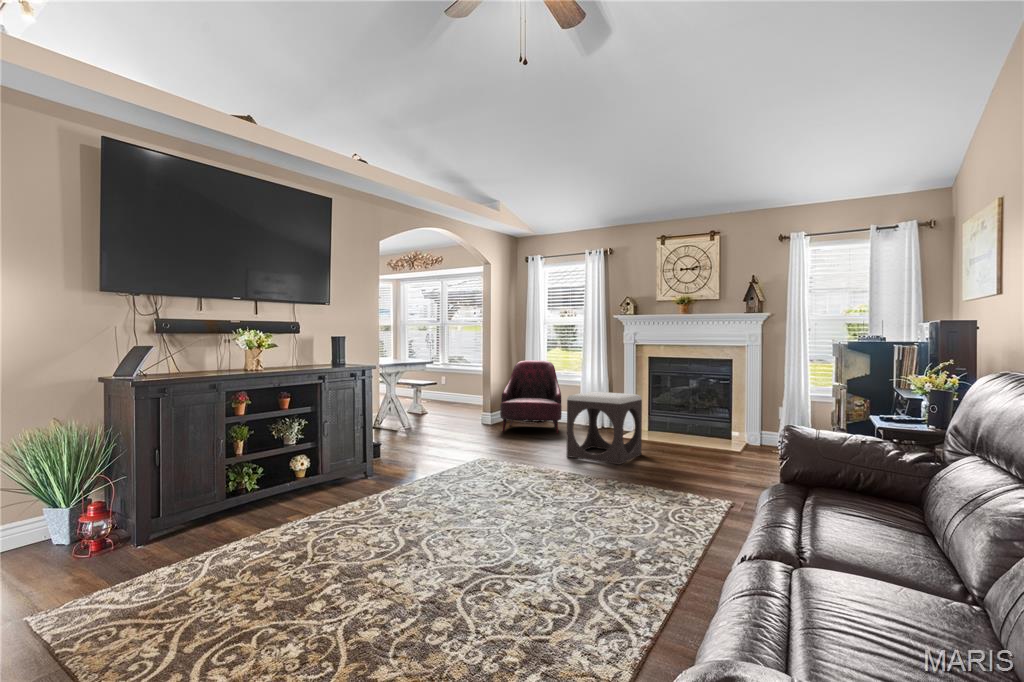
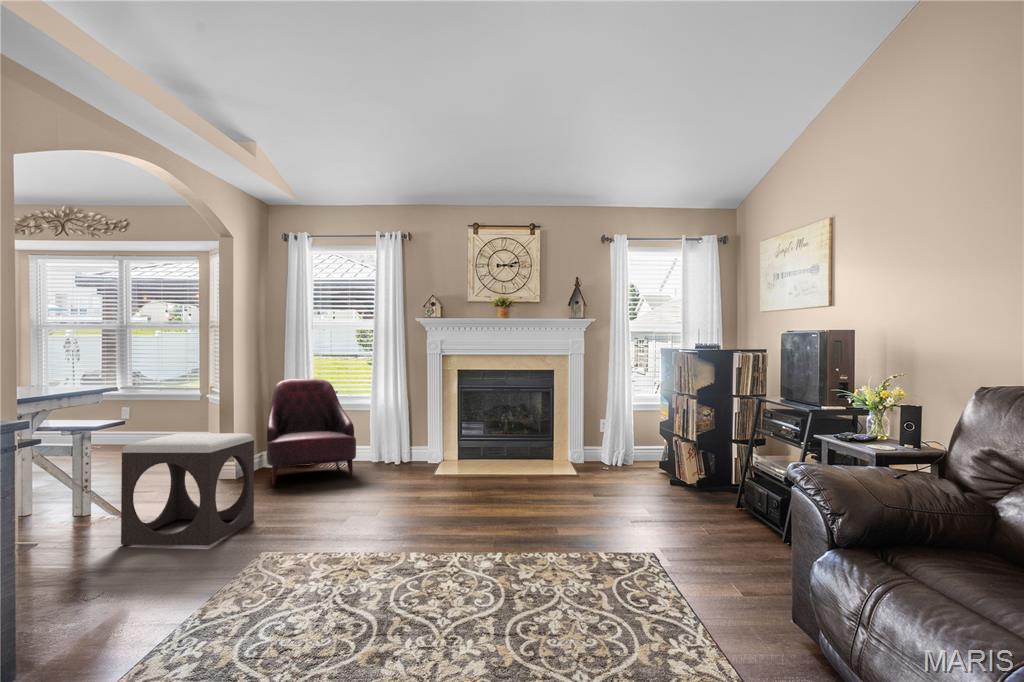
footstool: present [566,392,642,464] -> present [121,433,254,546]

